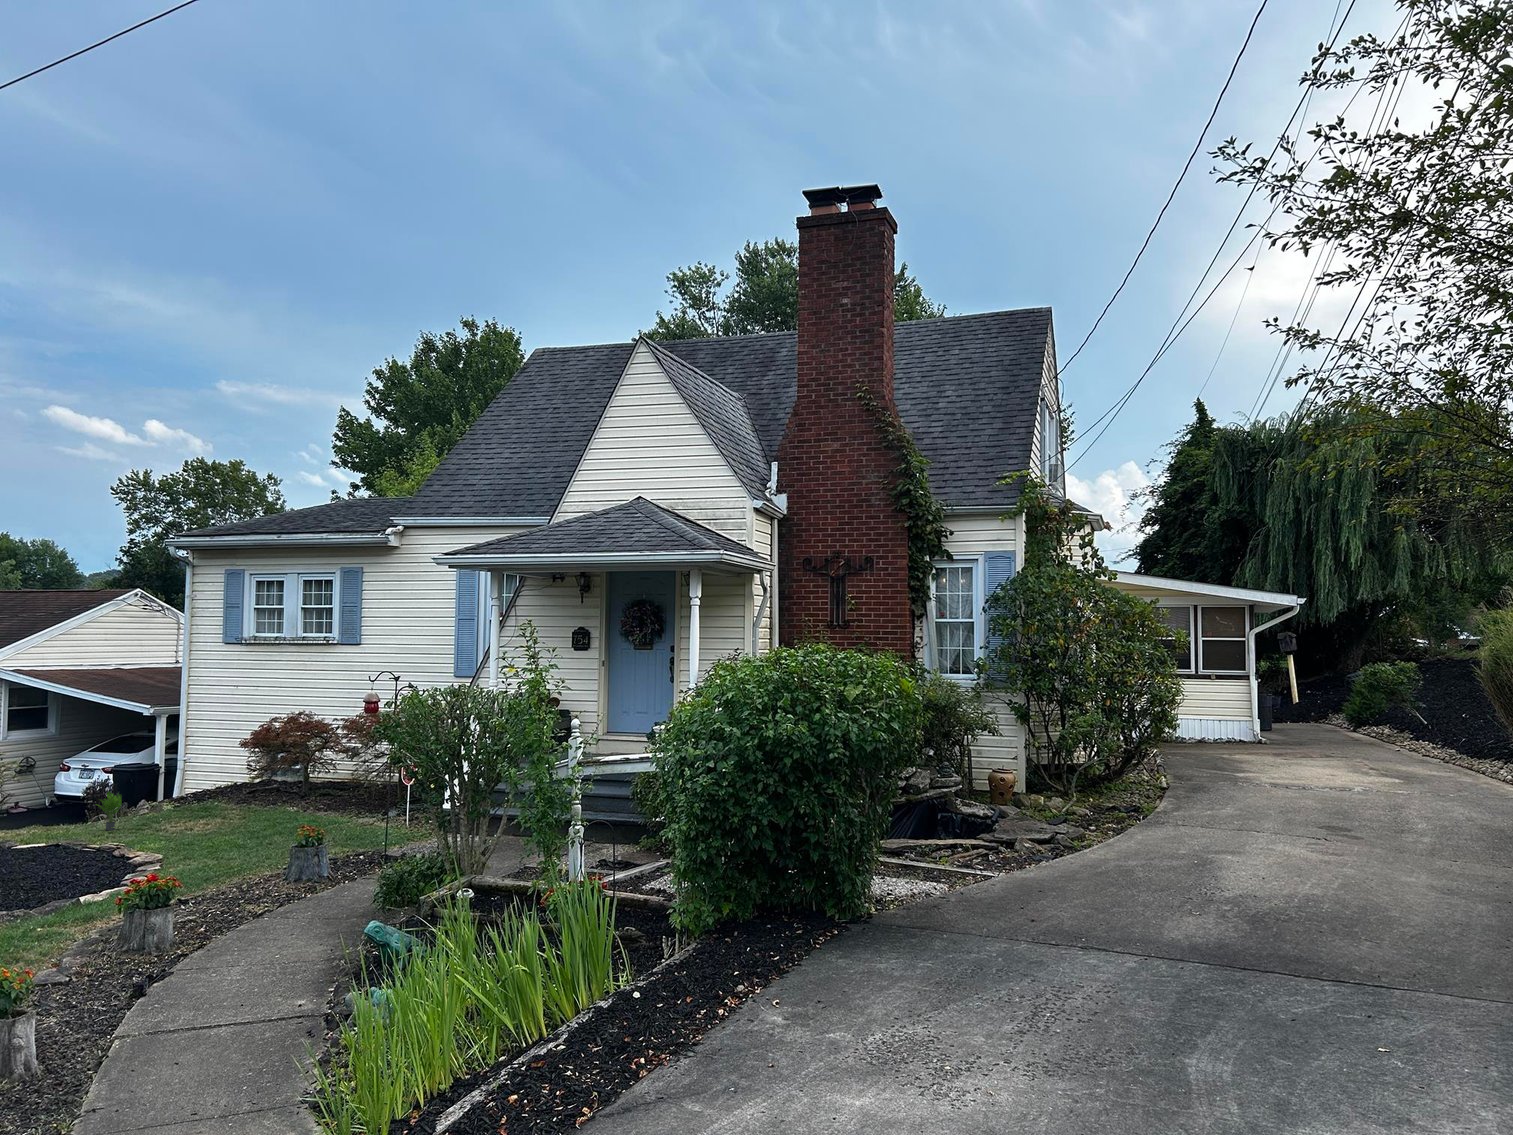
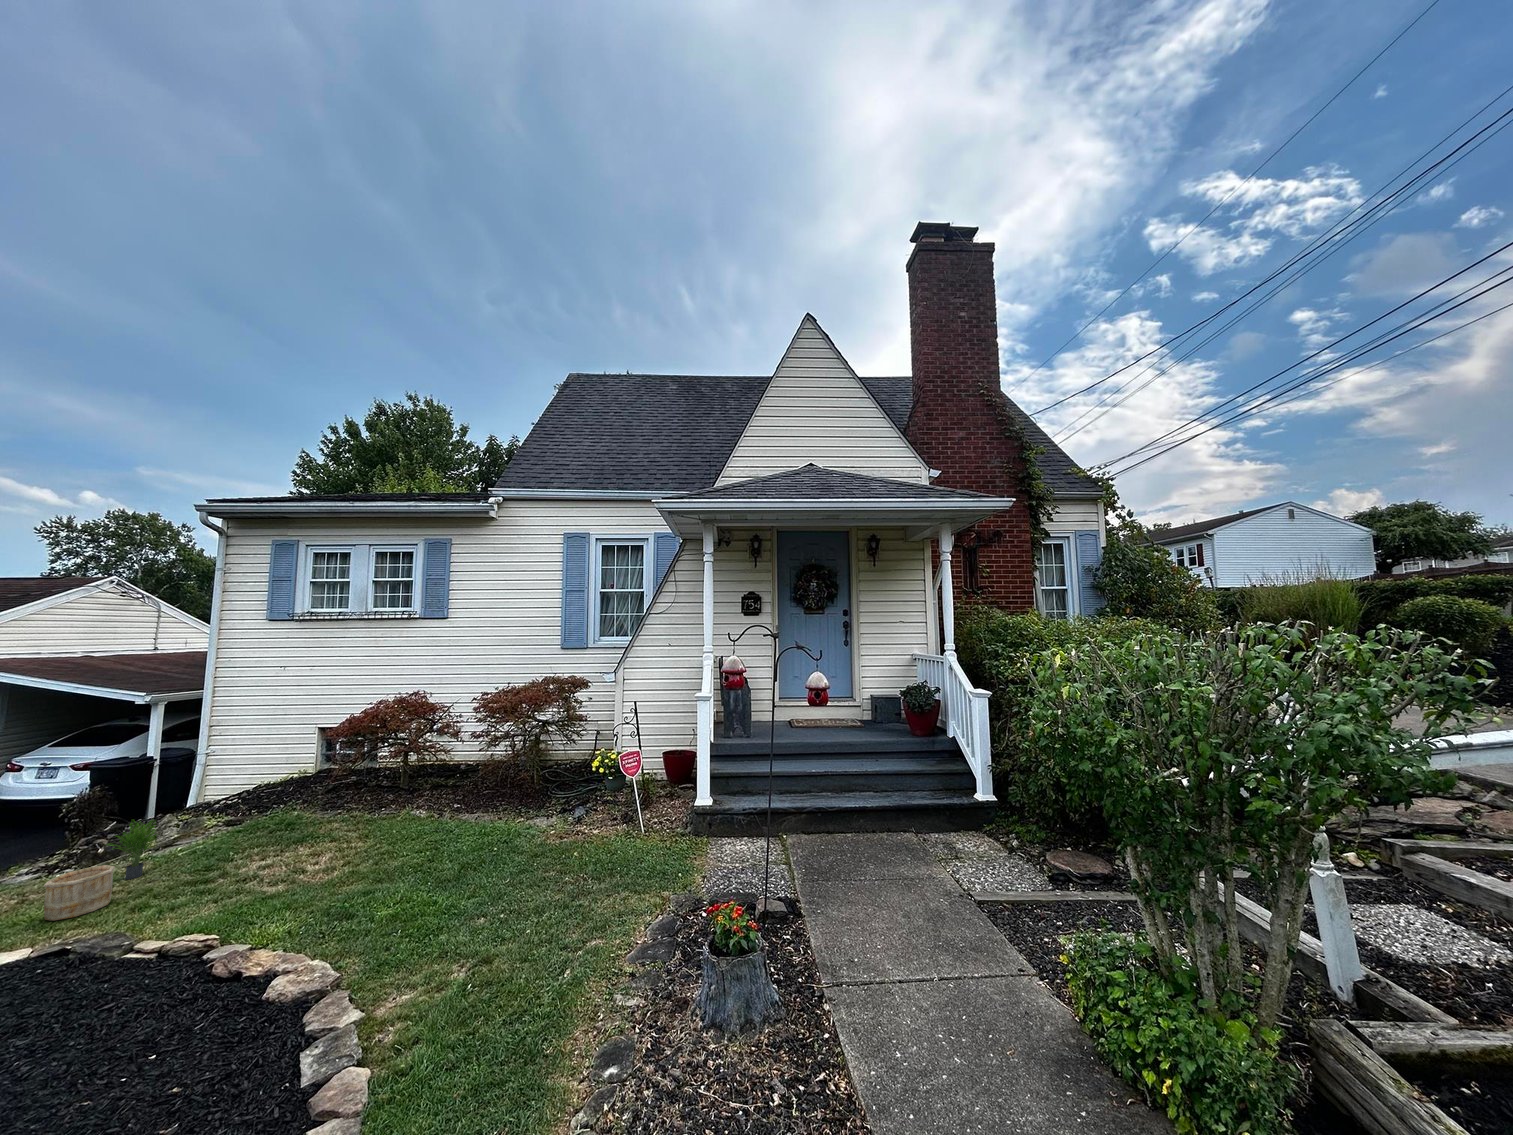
wooden bucket: none [62,812,95,837] -> present [44,865,115,921]

